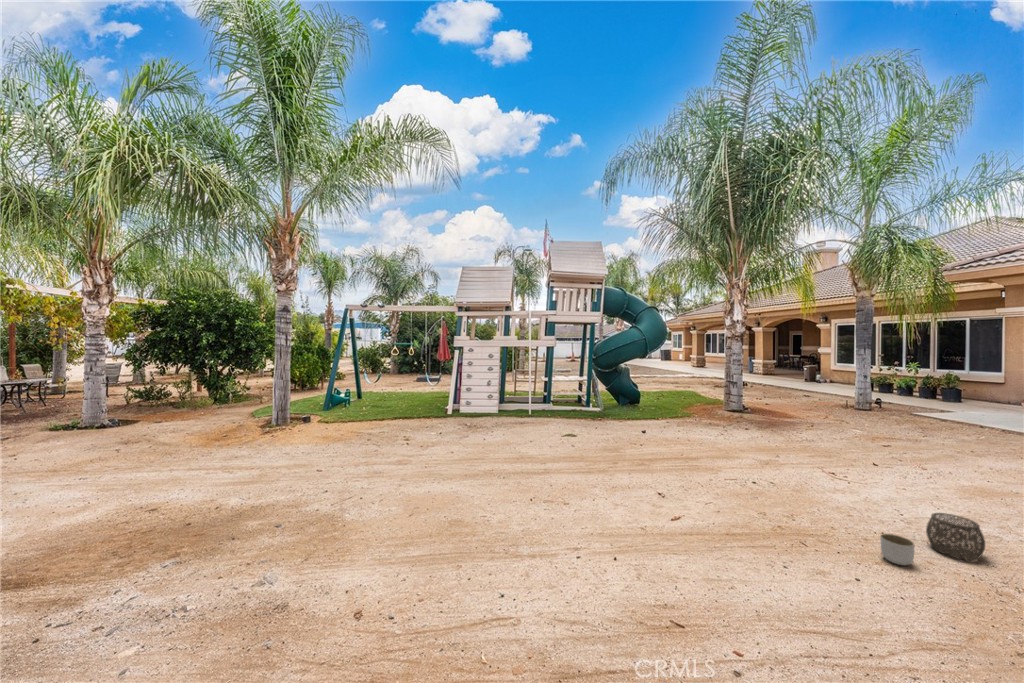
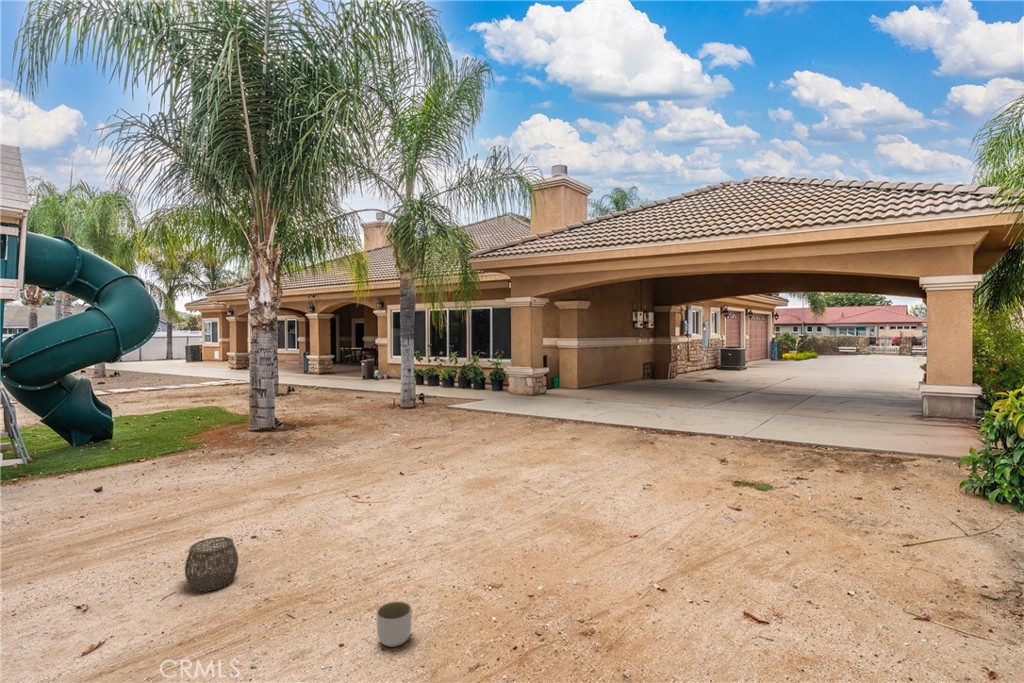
woven basket: present [926,513,985,561] -> present [185,537,238,592]

